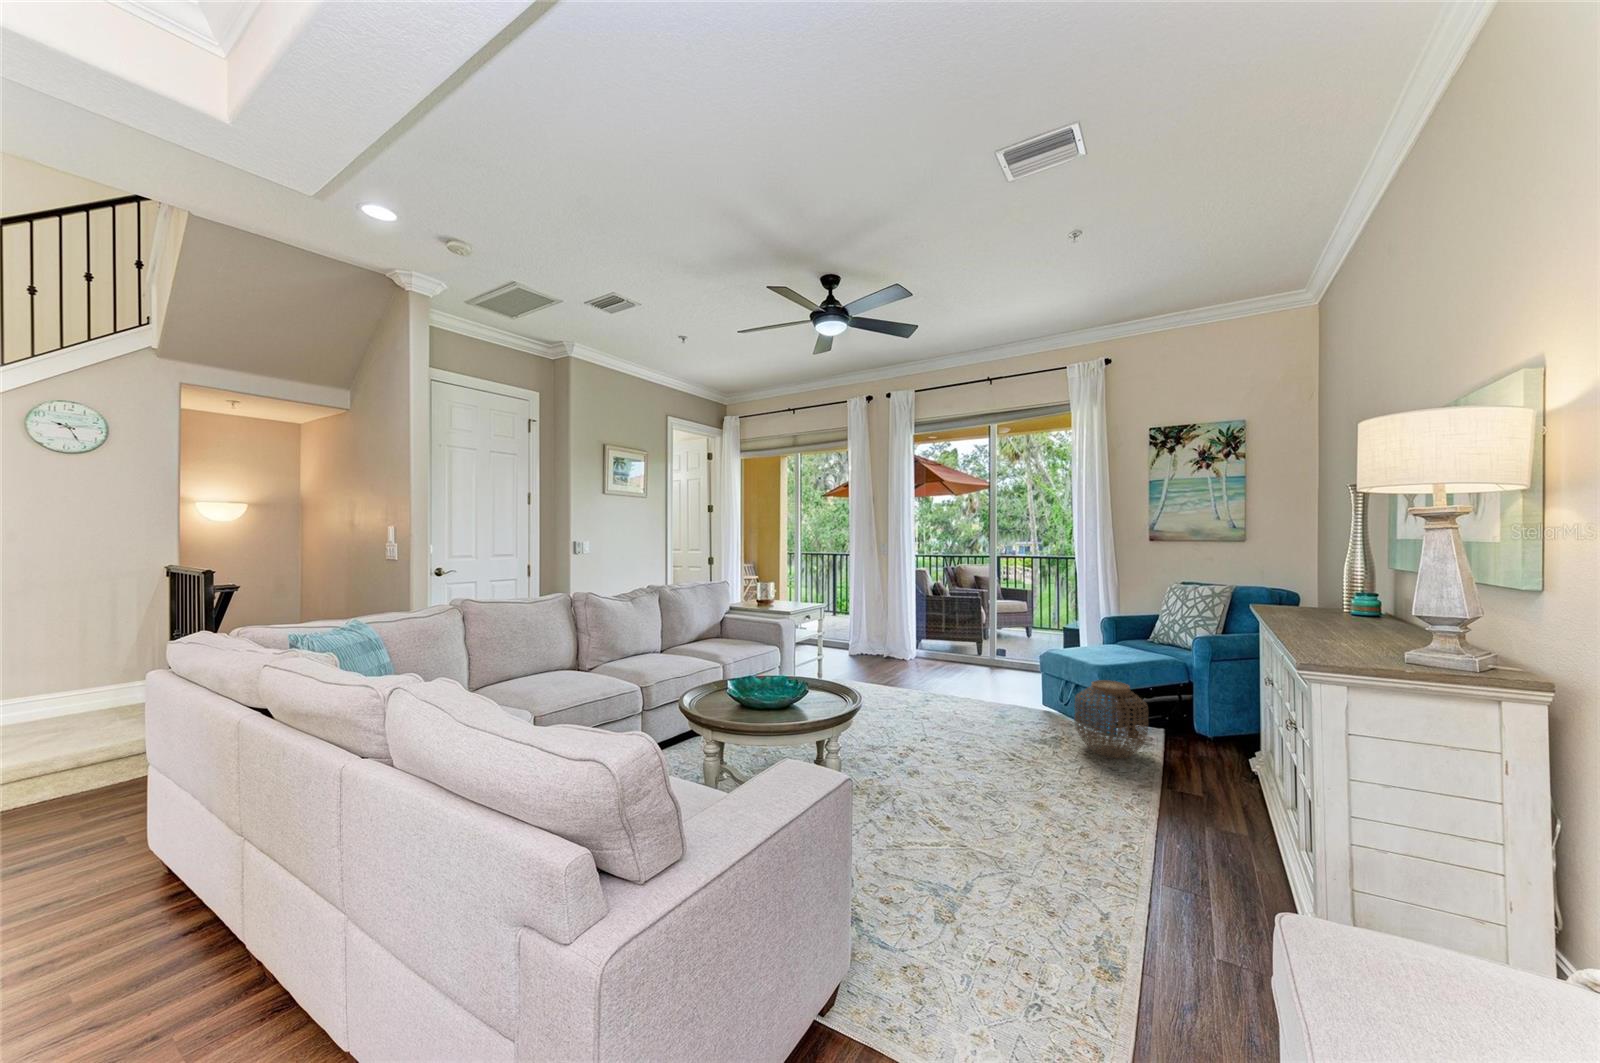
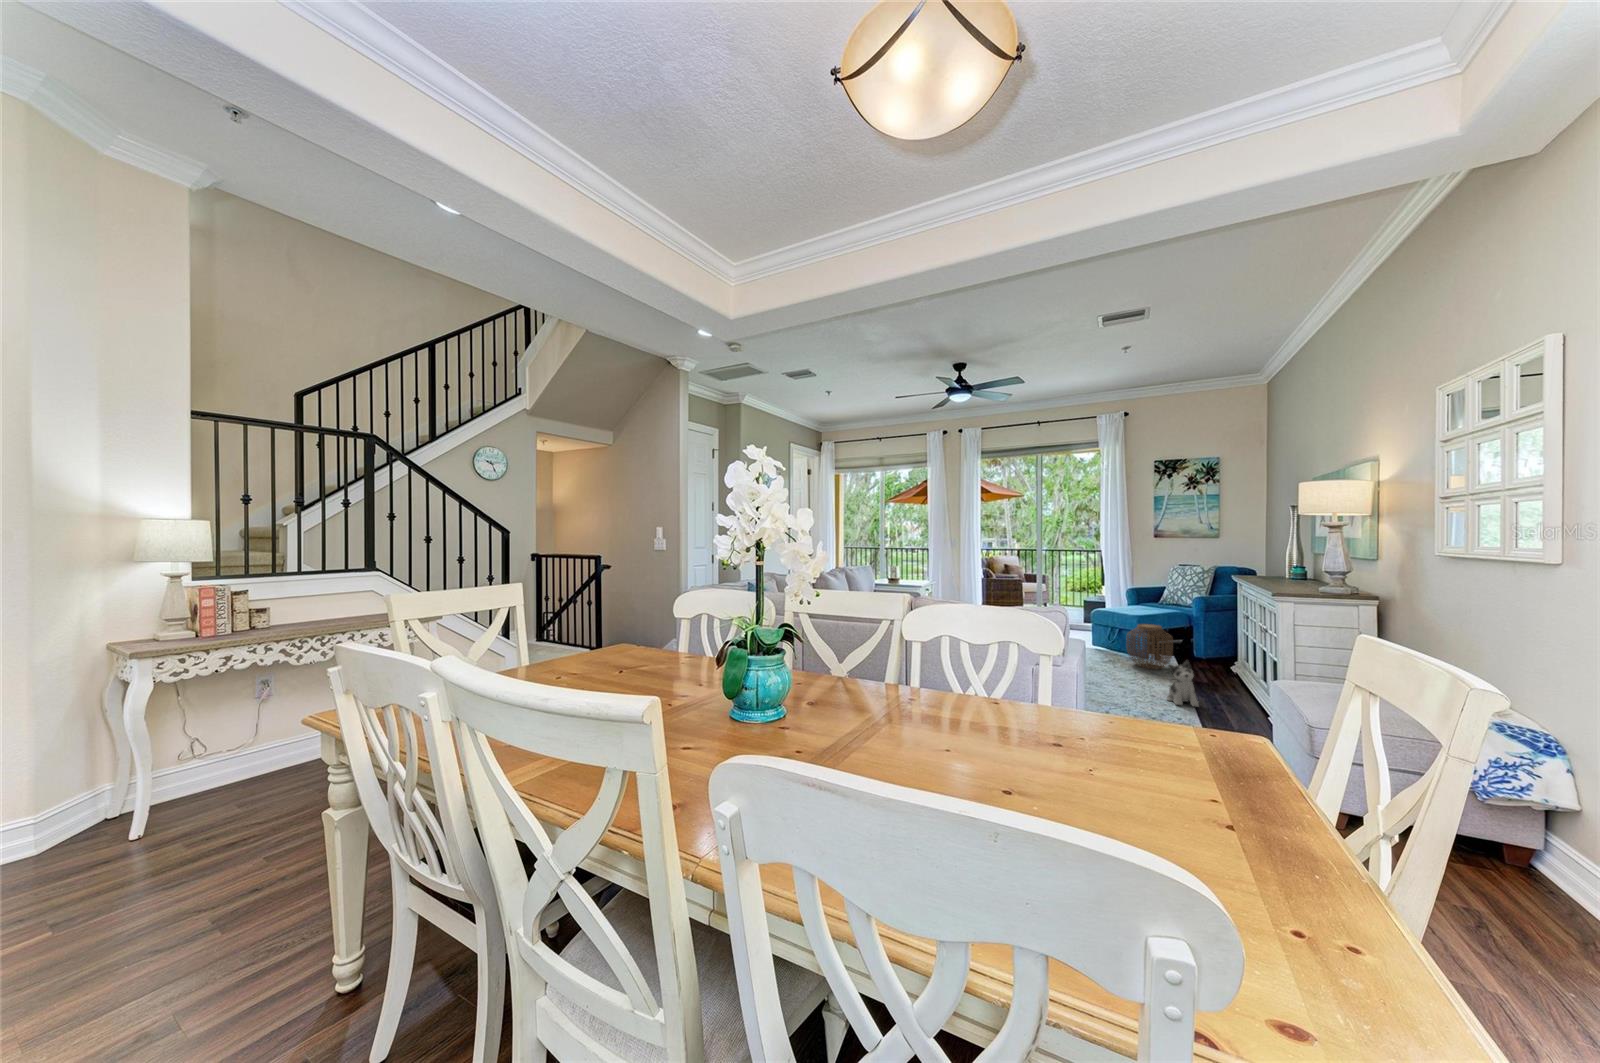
plush toy: none [1104,770,1163,866] -> present [1167,660,1199,707]

